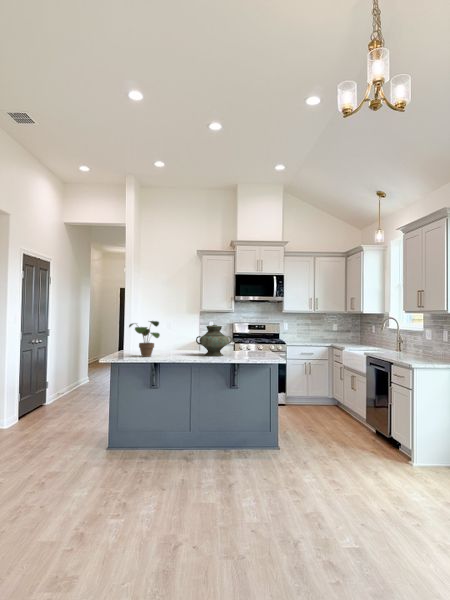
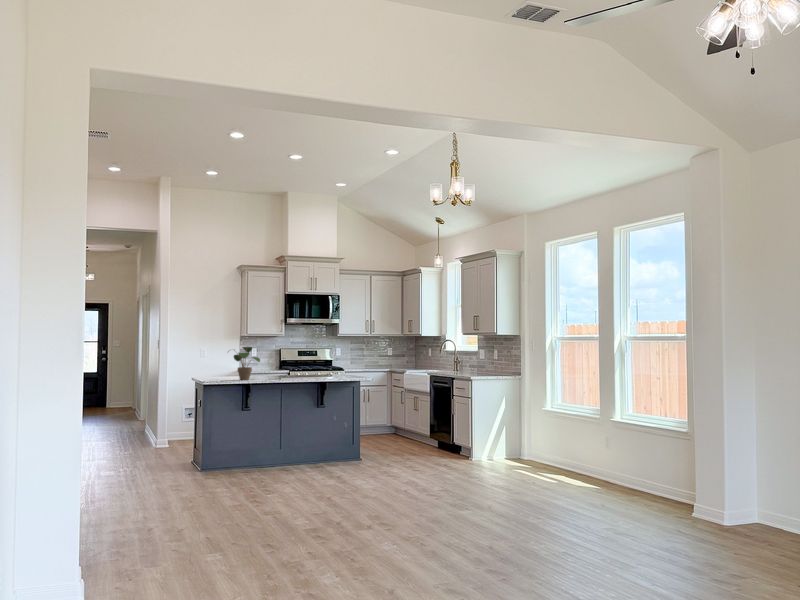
vase: present [196,325,232,356] -> none [288,349,318,378]

